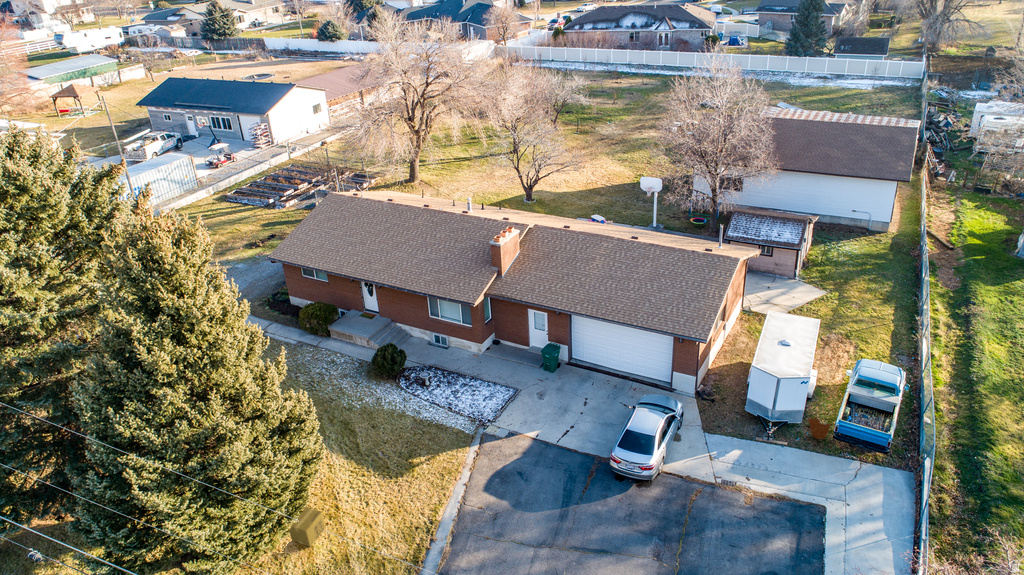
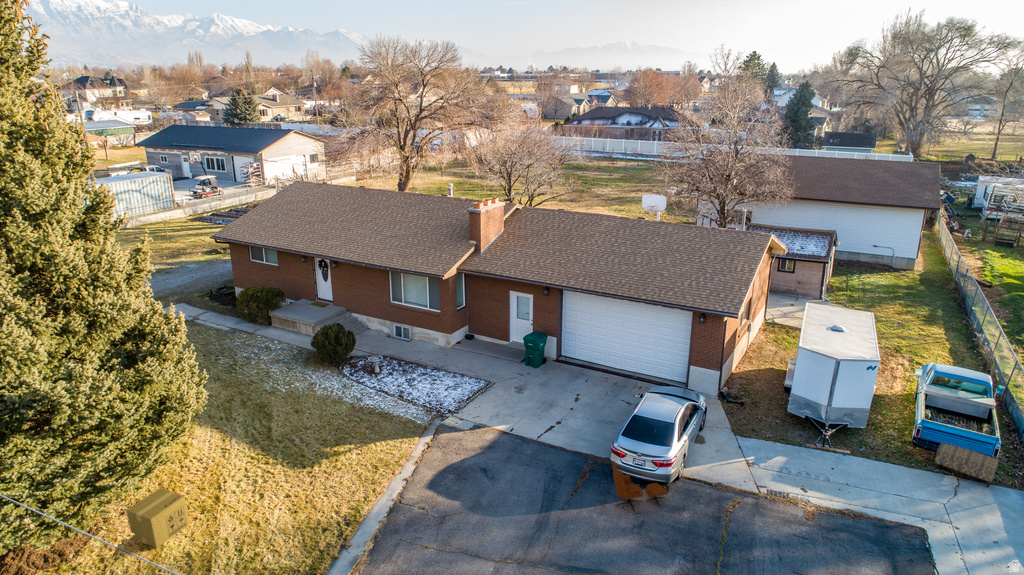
lounge chair: present [808,418,831,443] -> present [612,461,666,511]
bench: none [846,435,890,470] -> present [935,443,998,487]

